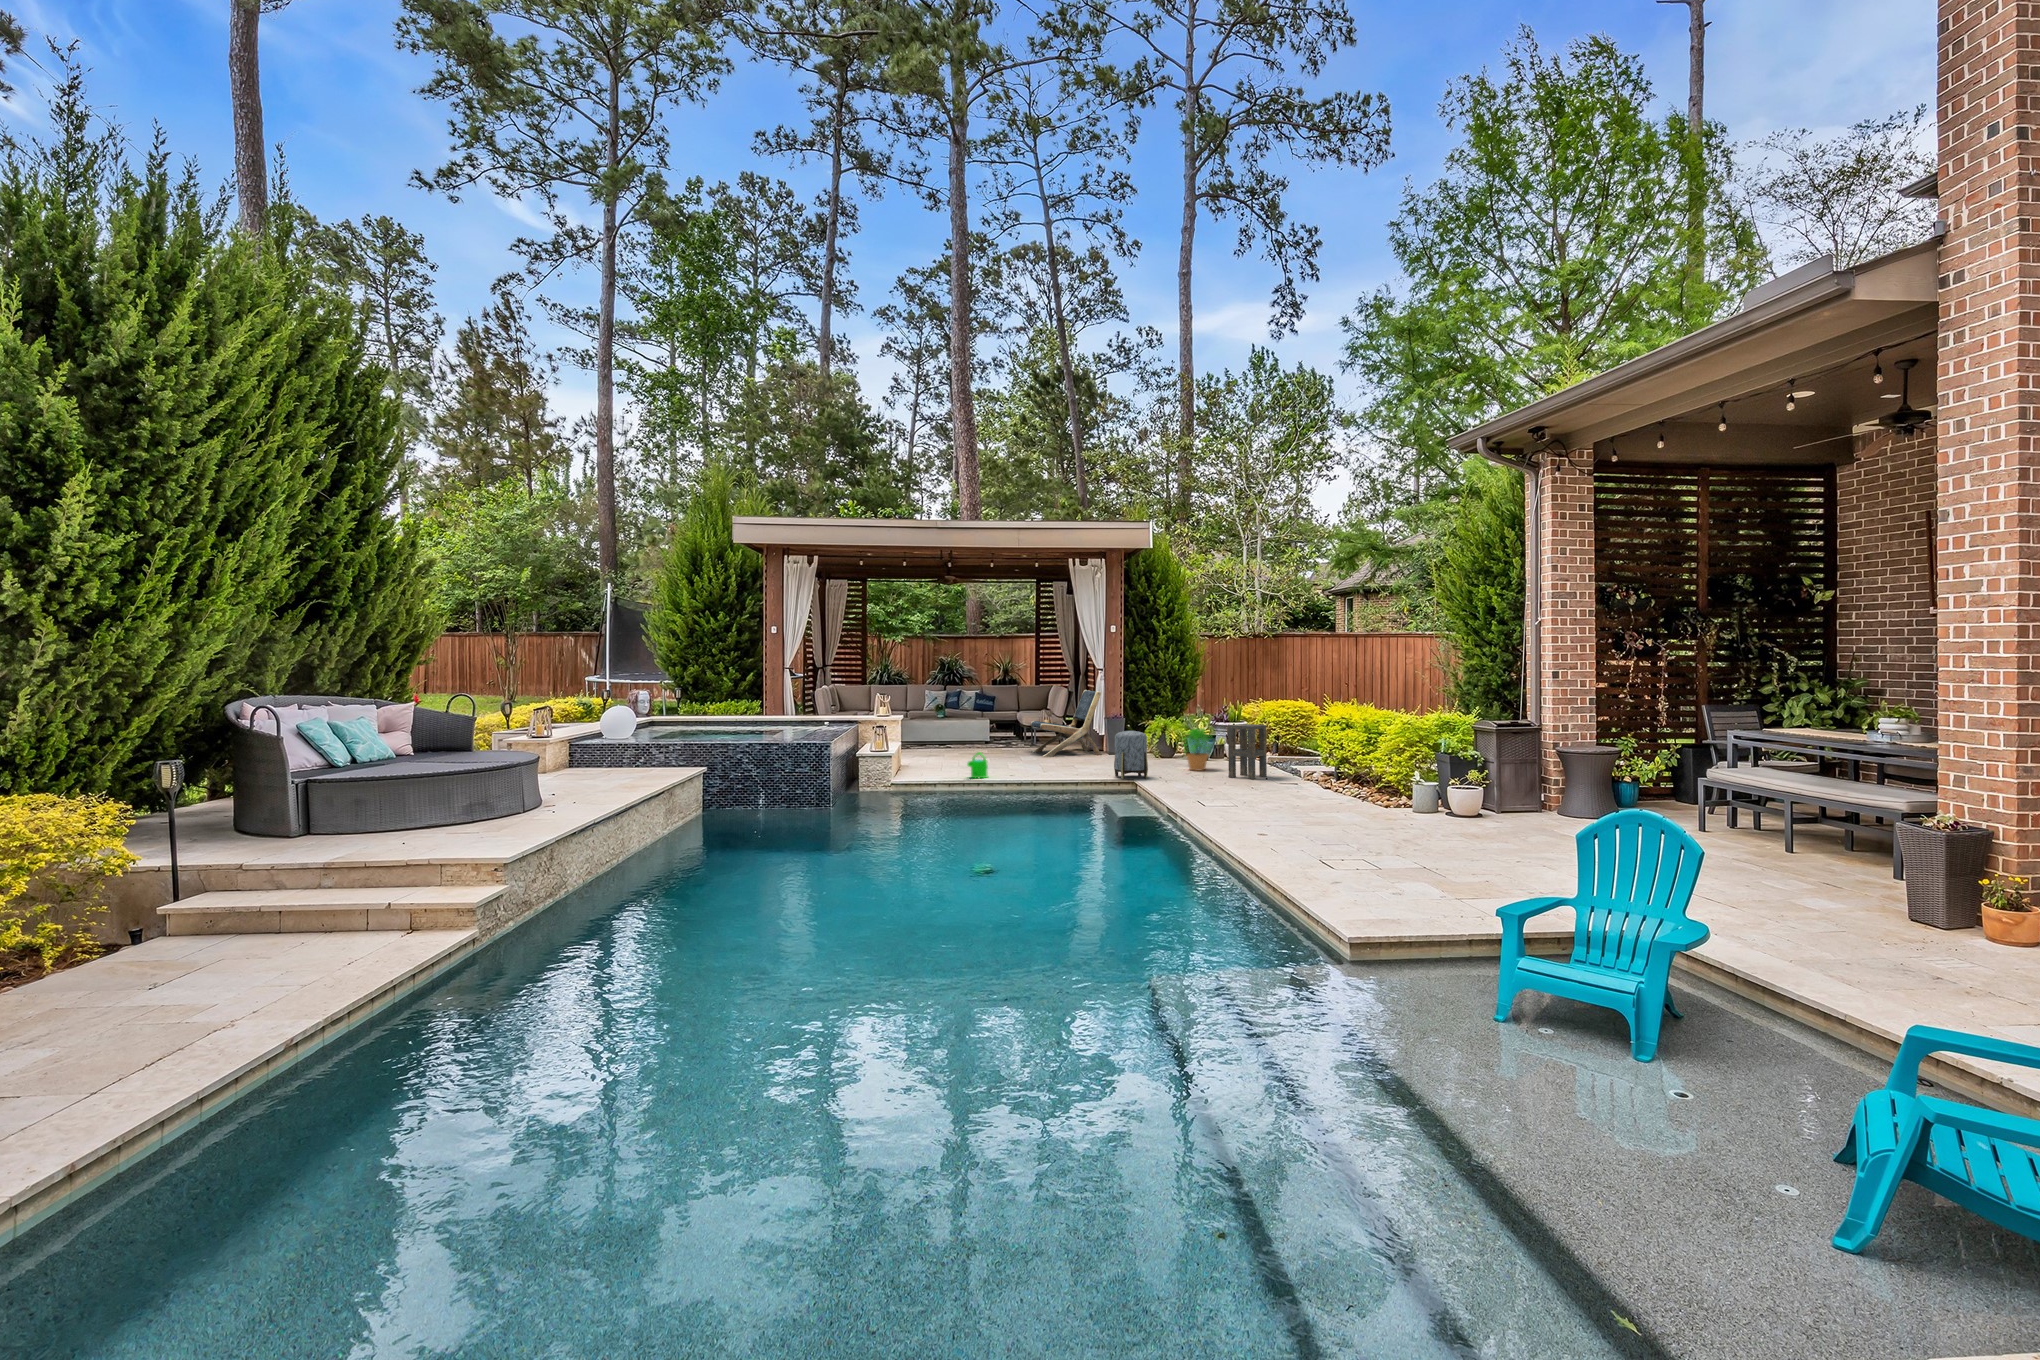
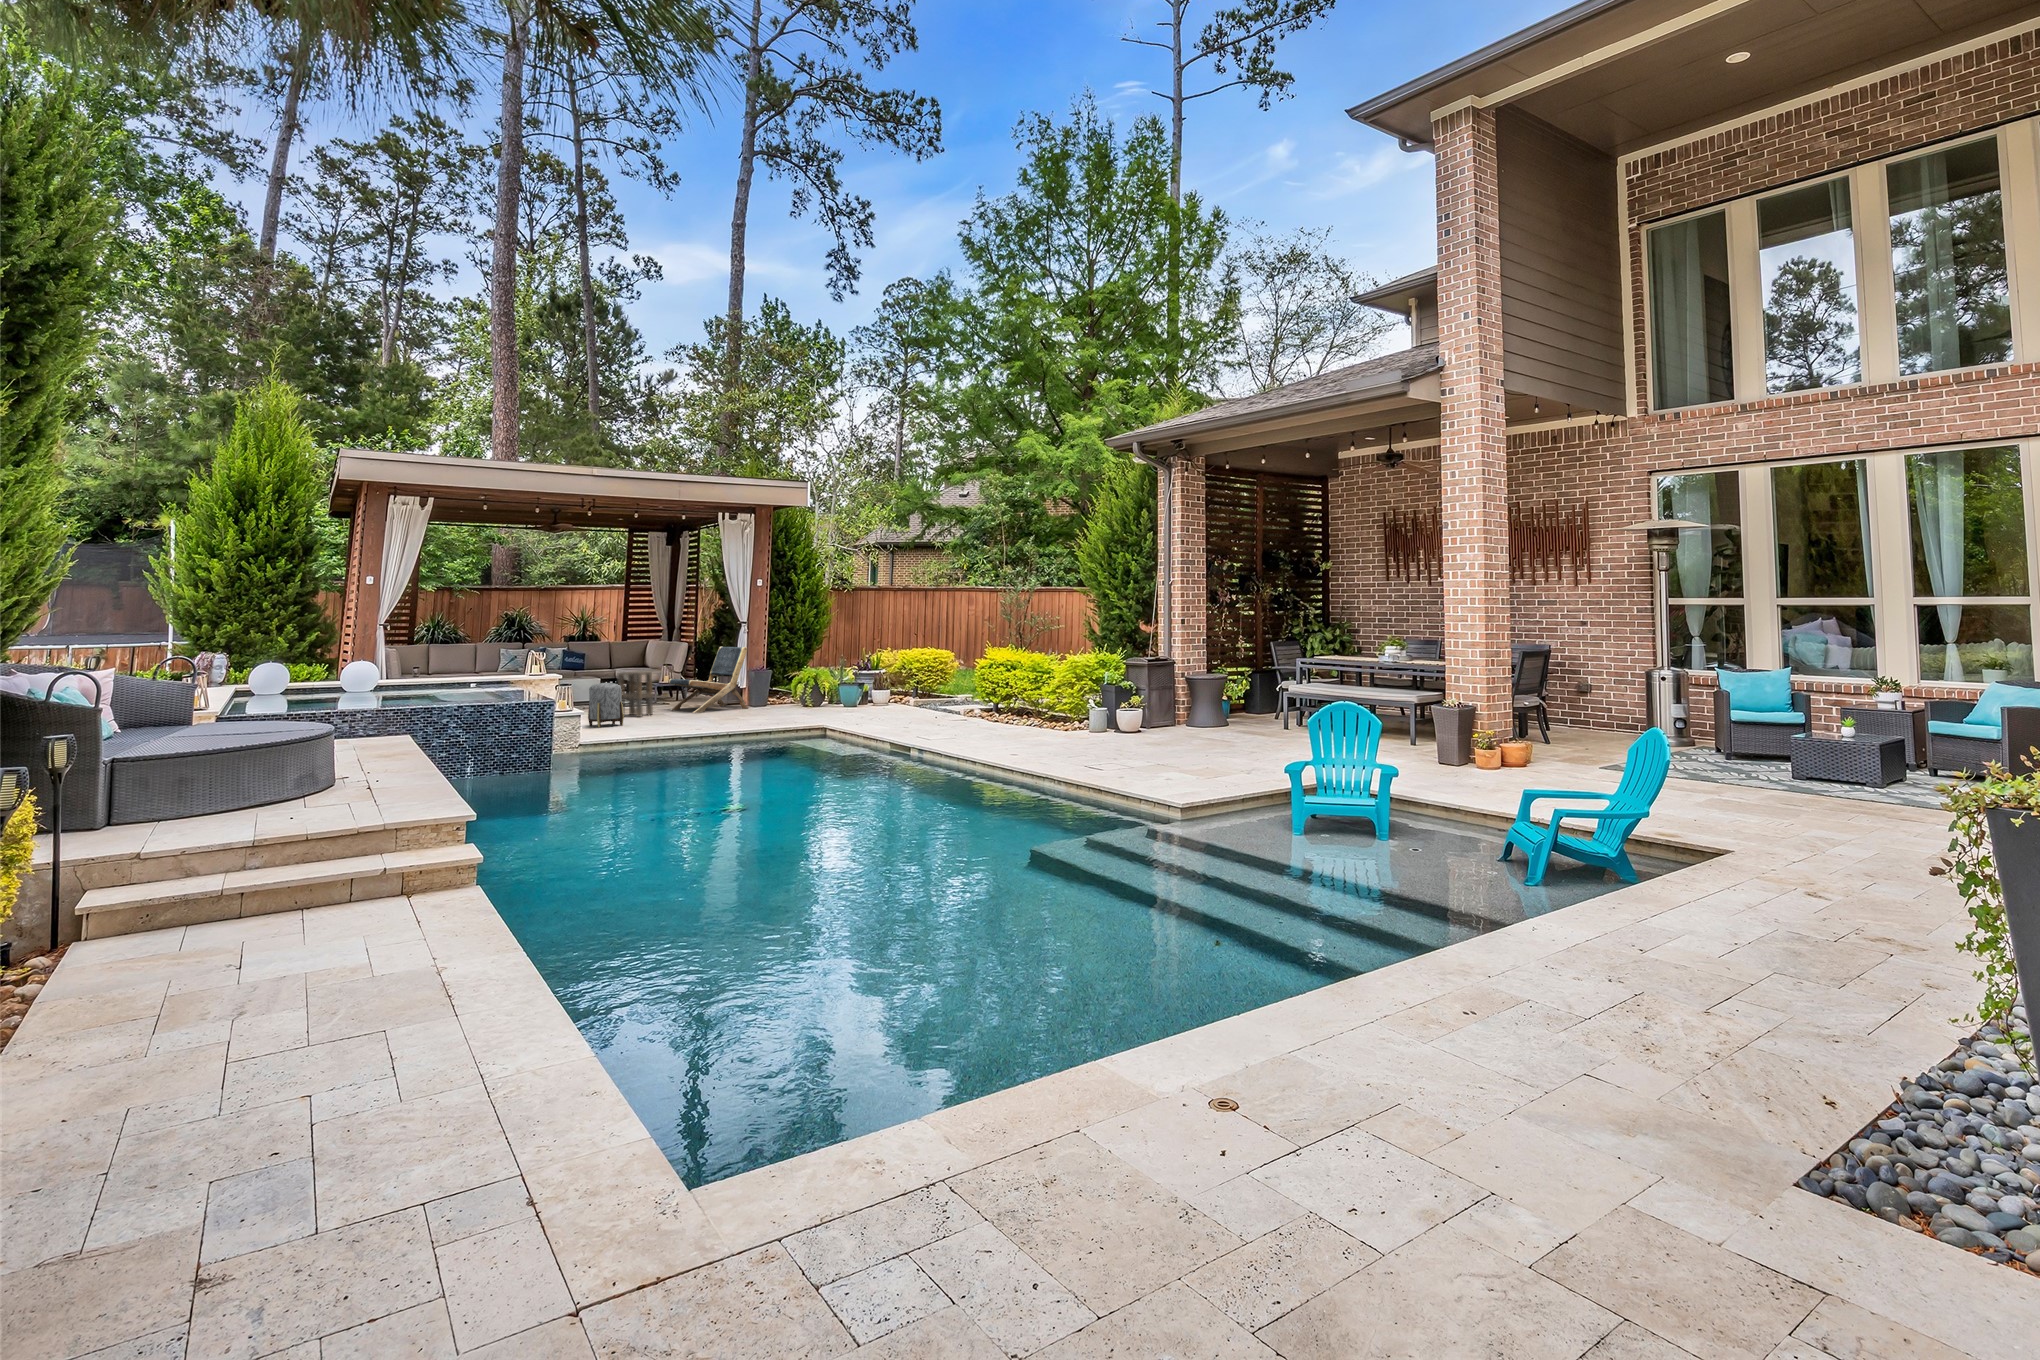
side table: present [1228,724,1267,779] -> present [618,671,653,717]
potted plant: present [1184,728,1212,771] -> none [851,674,885,715]
stool: present [1114,731,1148,779] -> present [588,683,624,727]
watering can: present [967,752,988,778] -> none [663,707,683,733]

